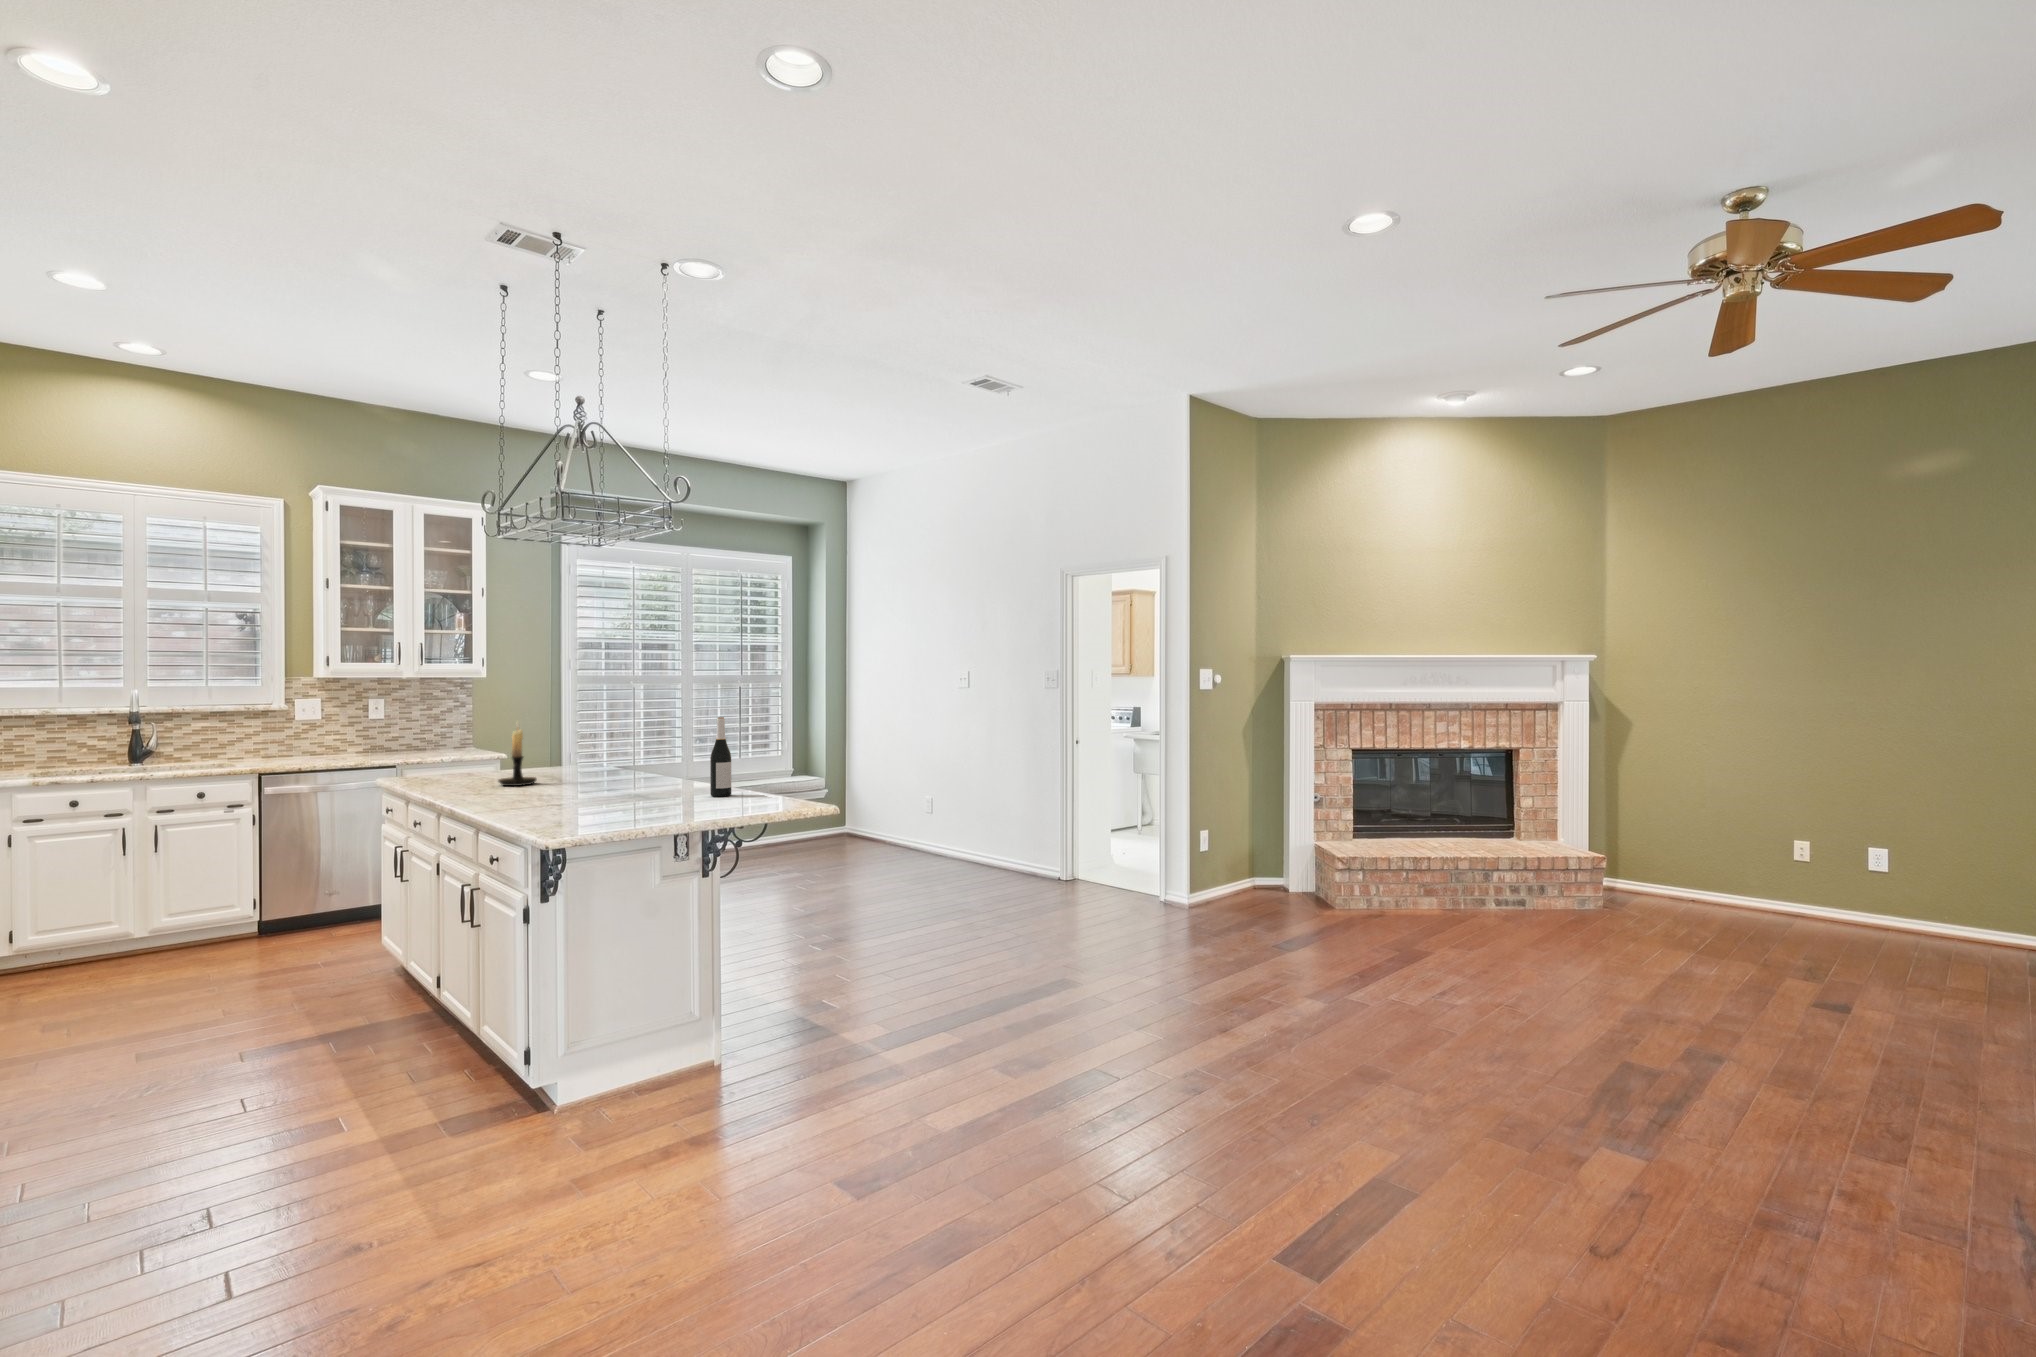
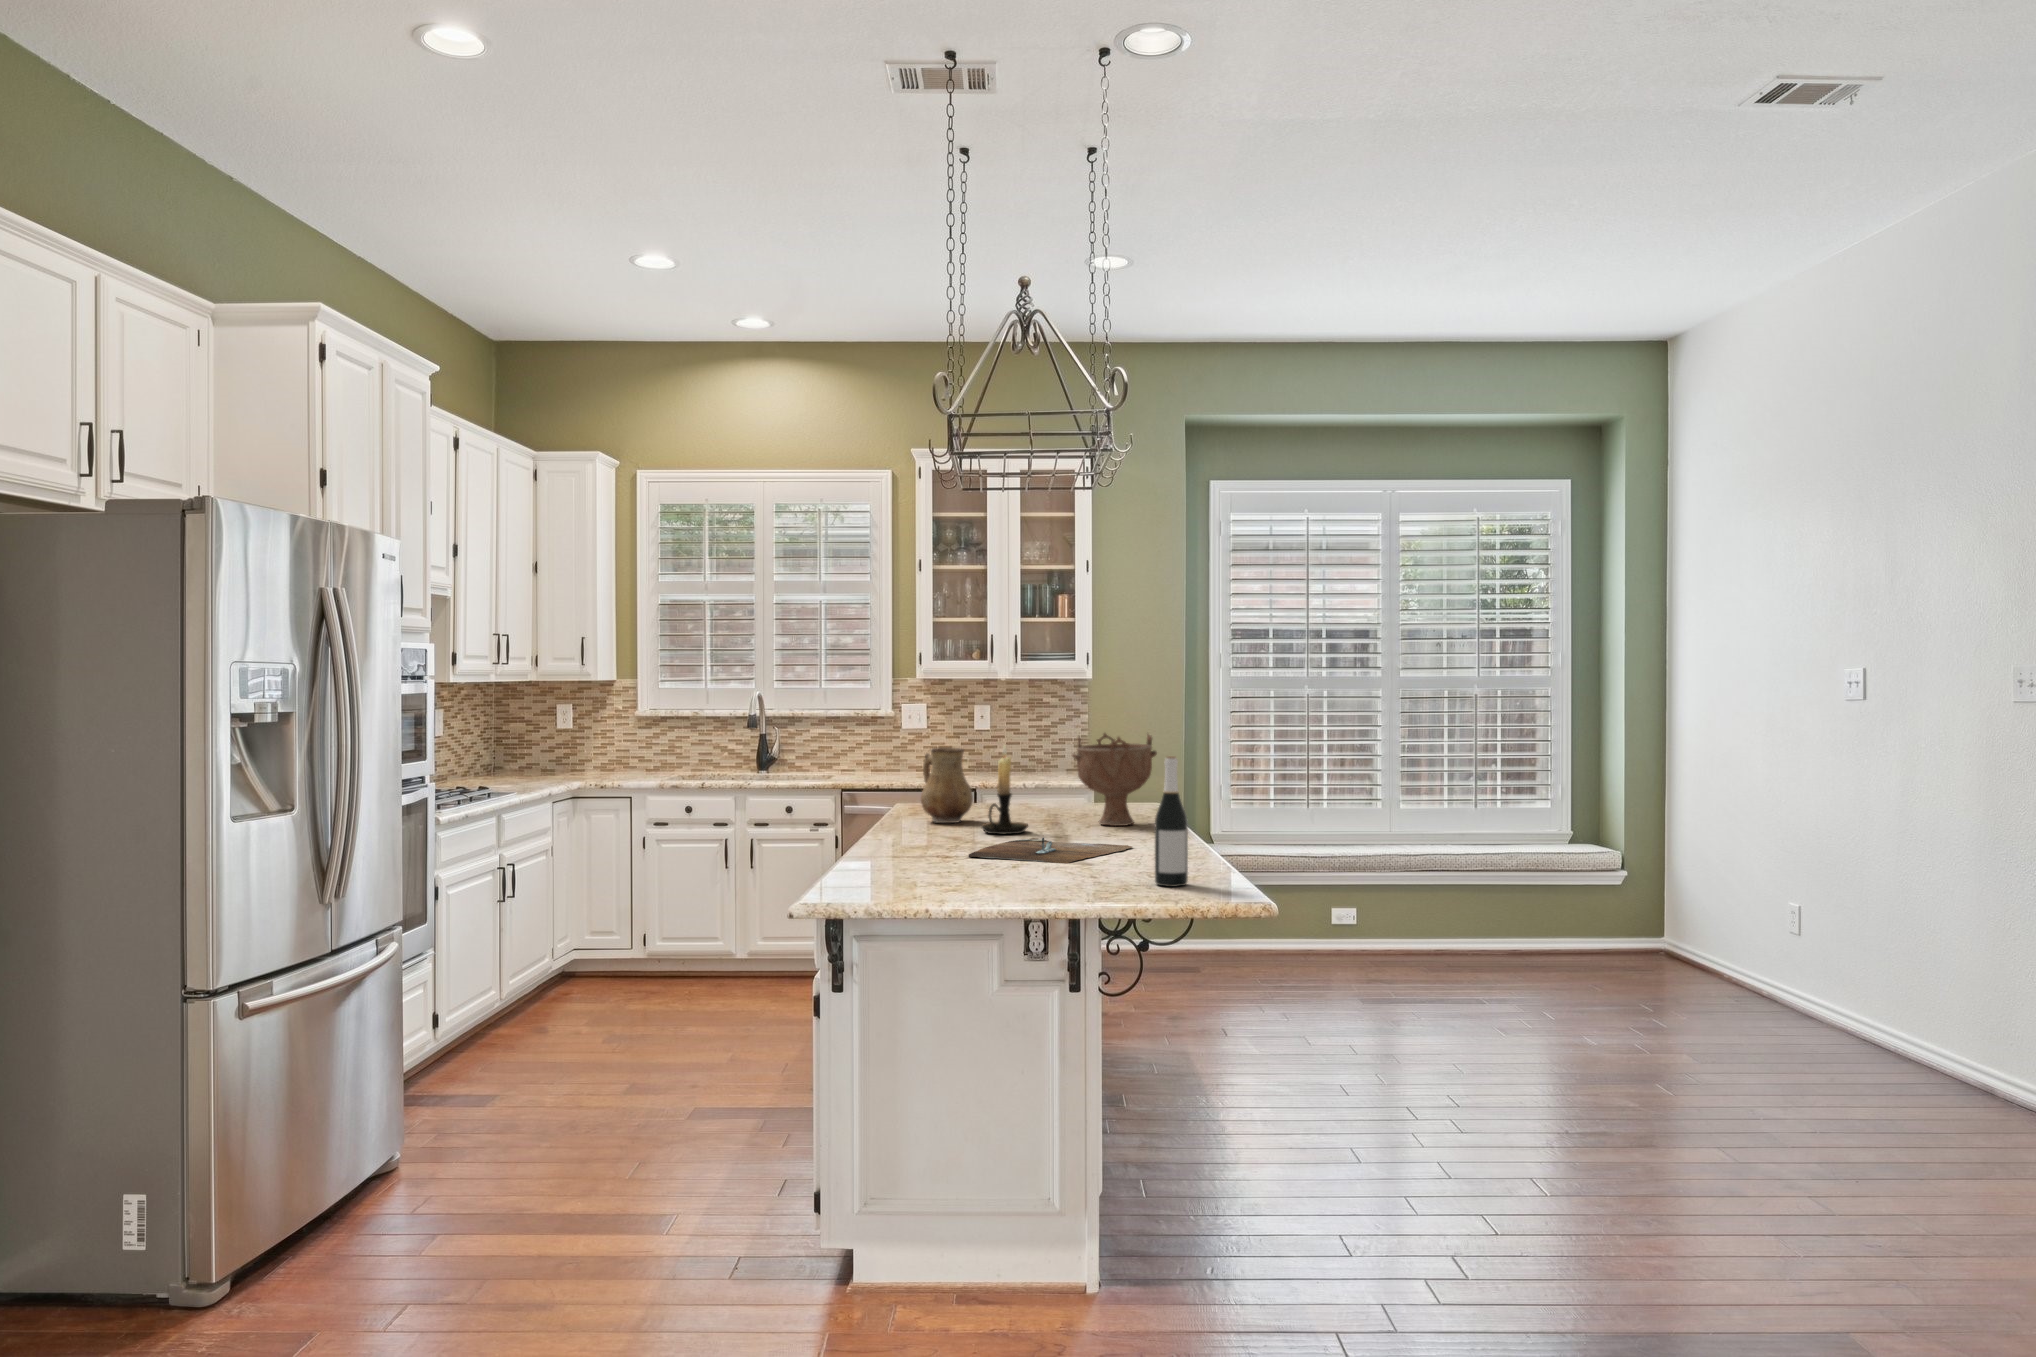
decorative bowl: none [555,710,617,775] -> present [1072,733,1157,826]
ceramic pitcher: none [419,727,469,784] -> present [921,747,973,823]
cutting board: none [535,780,641,797] -> present [969,838,1132,863]

